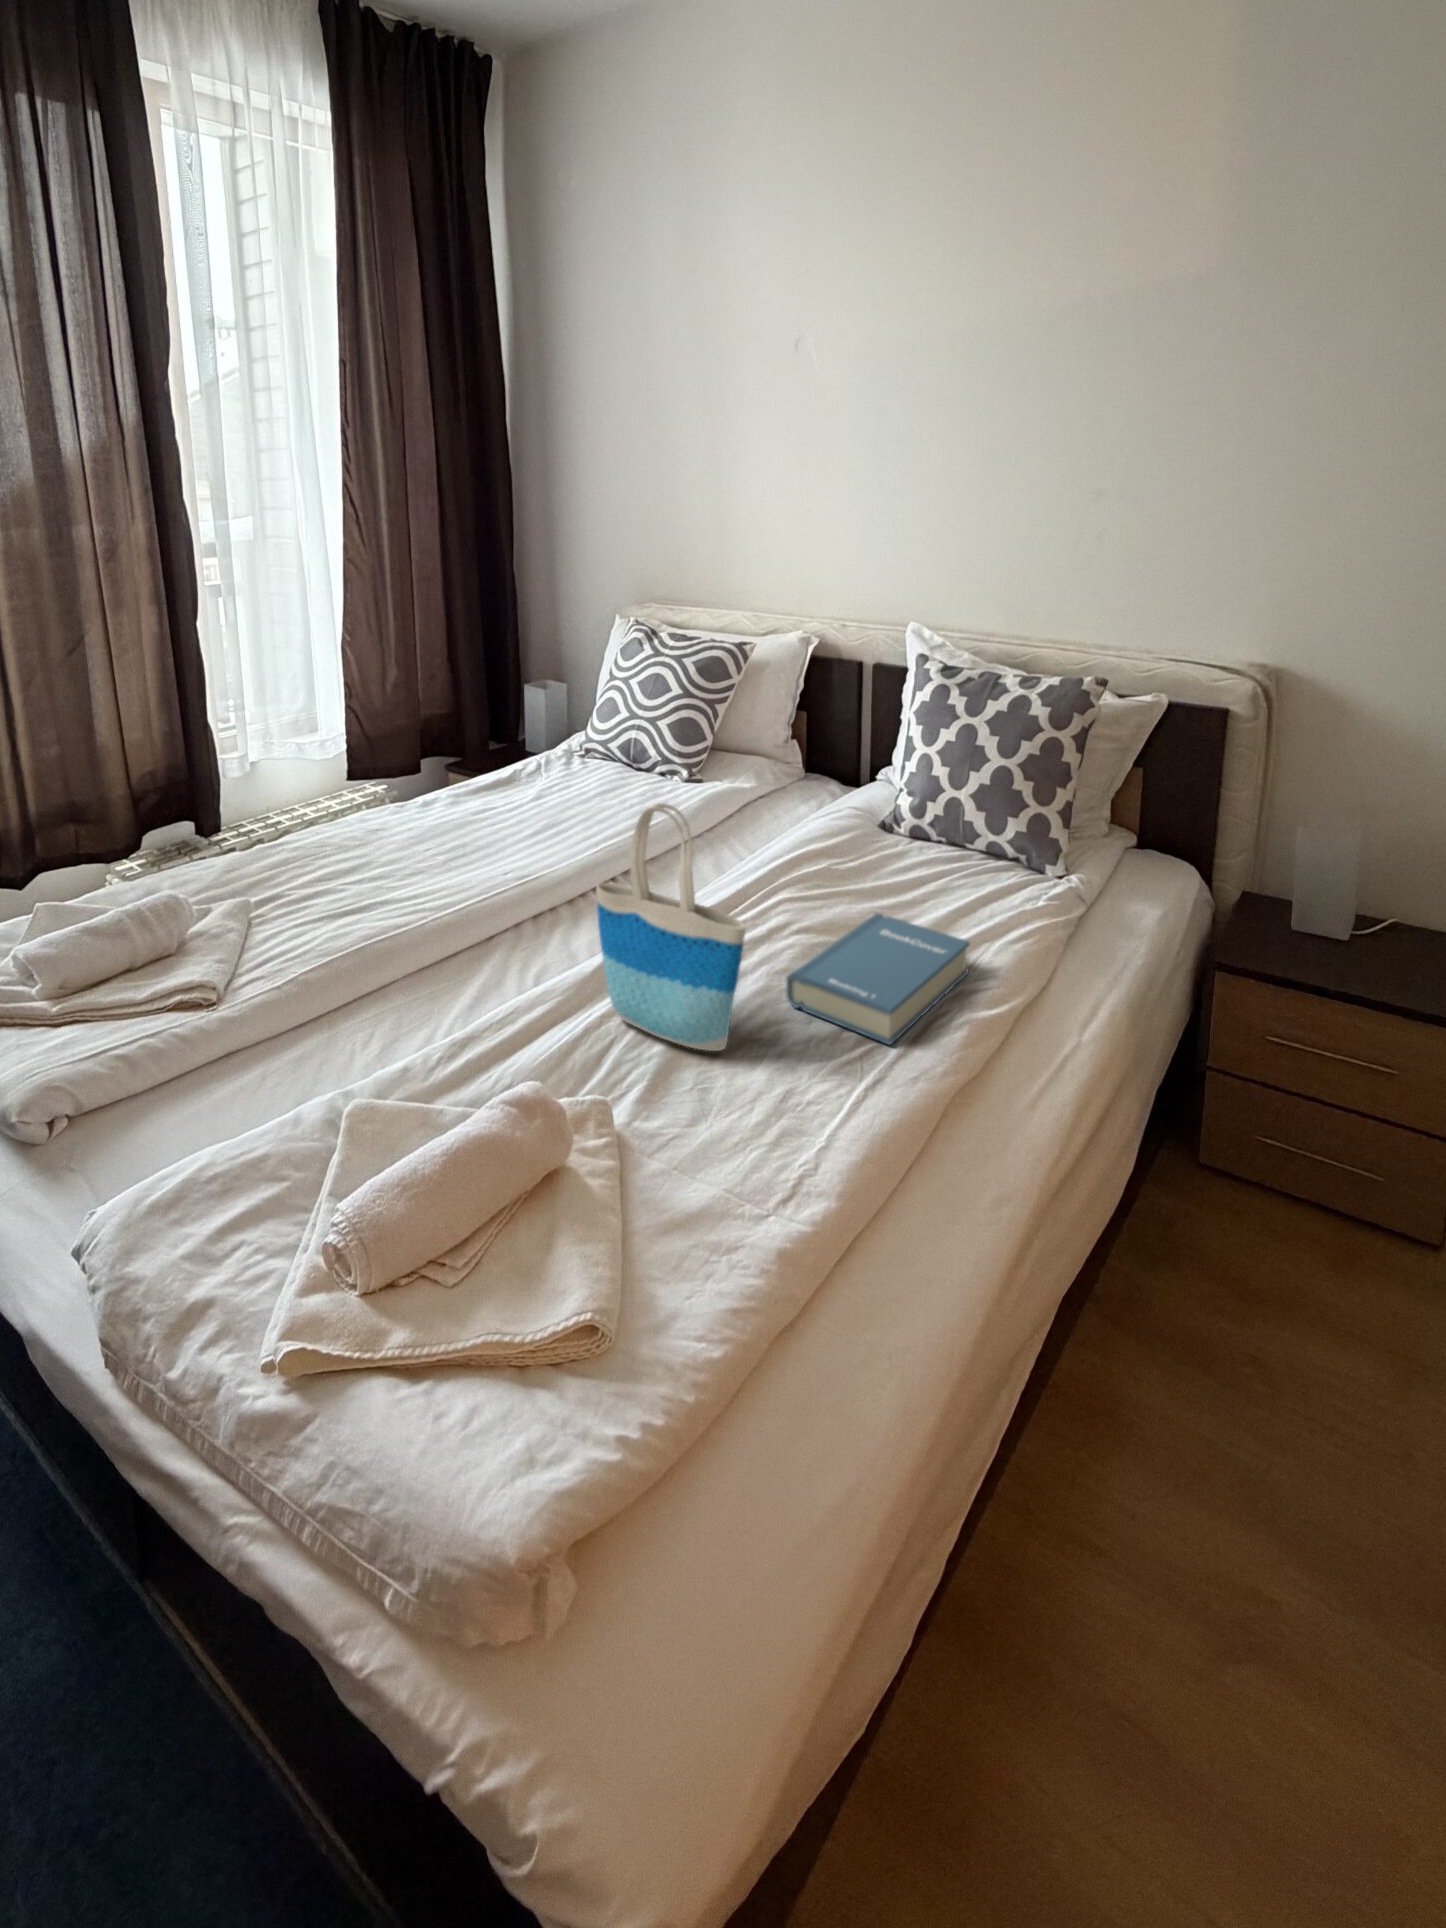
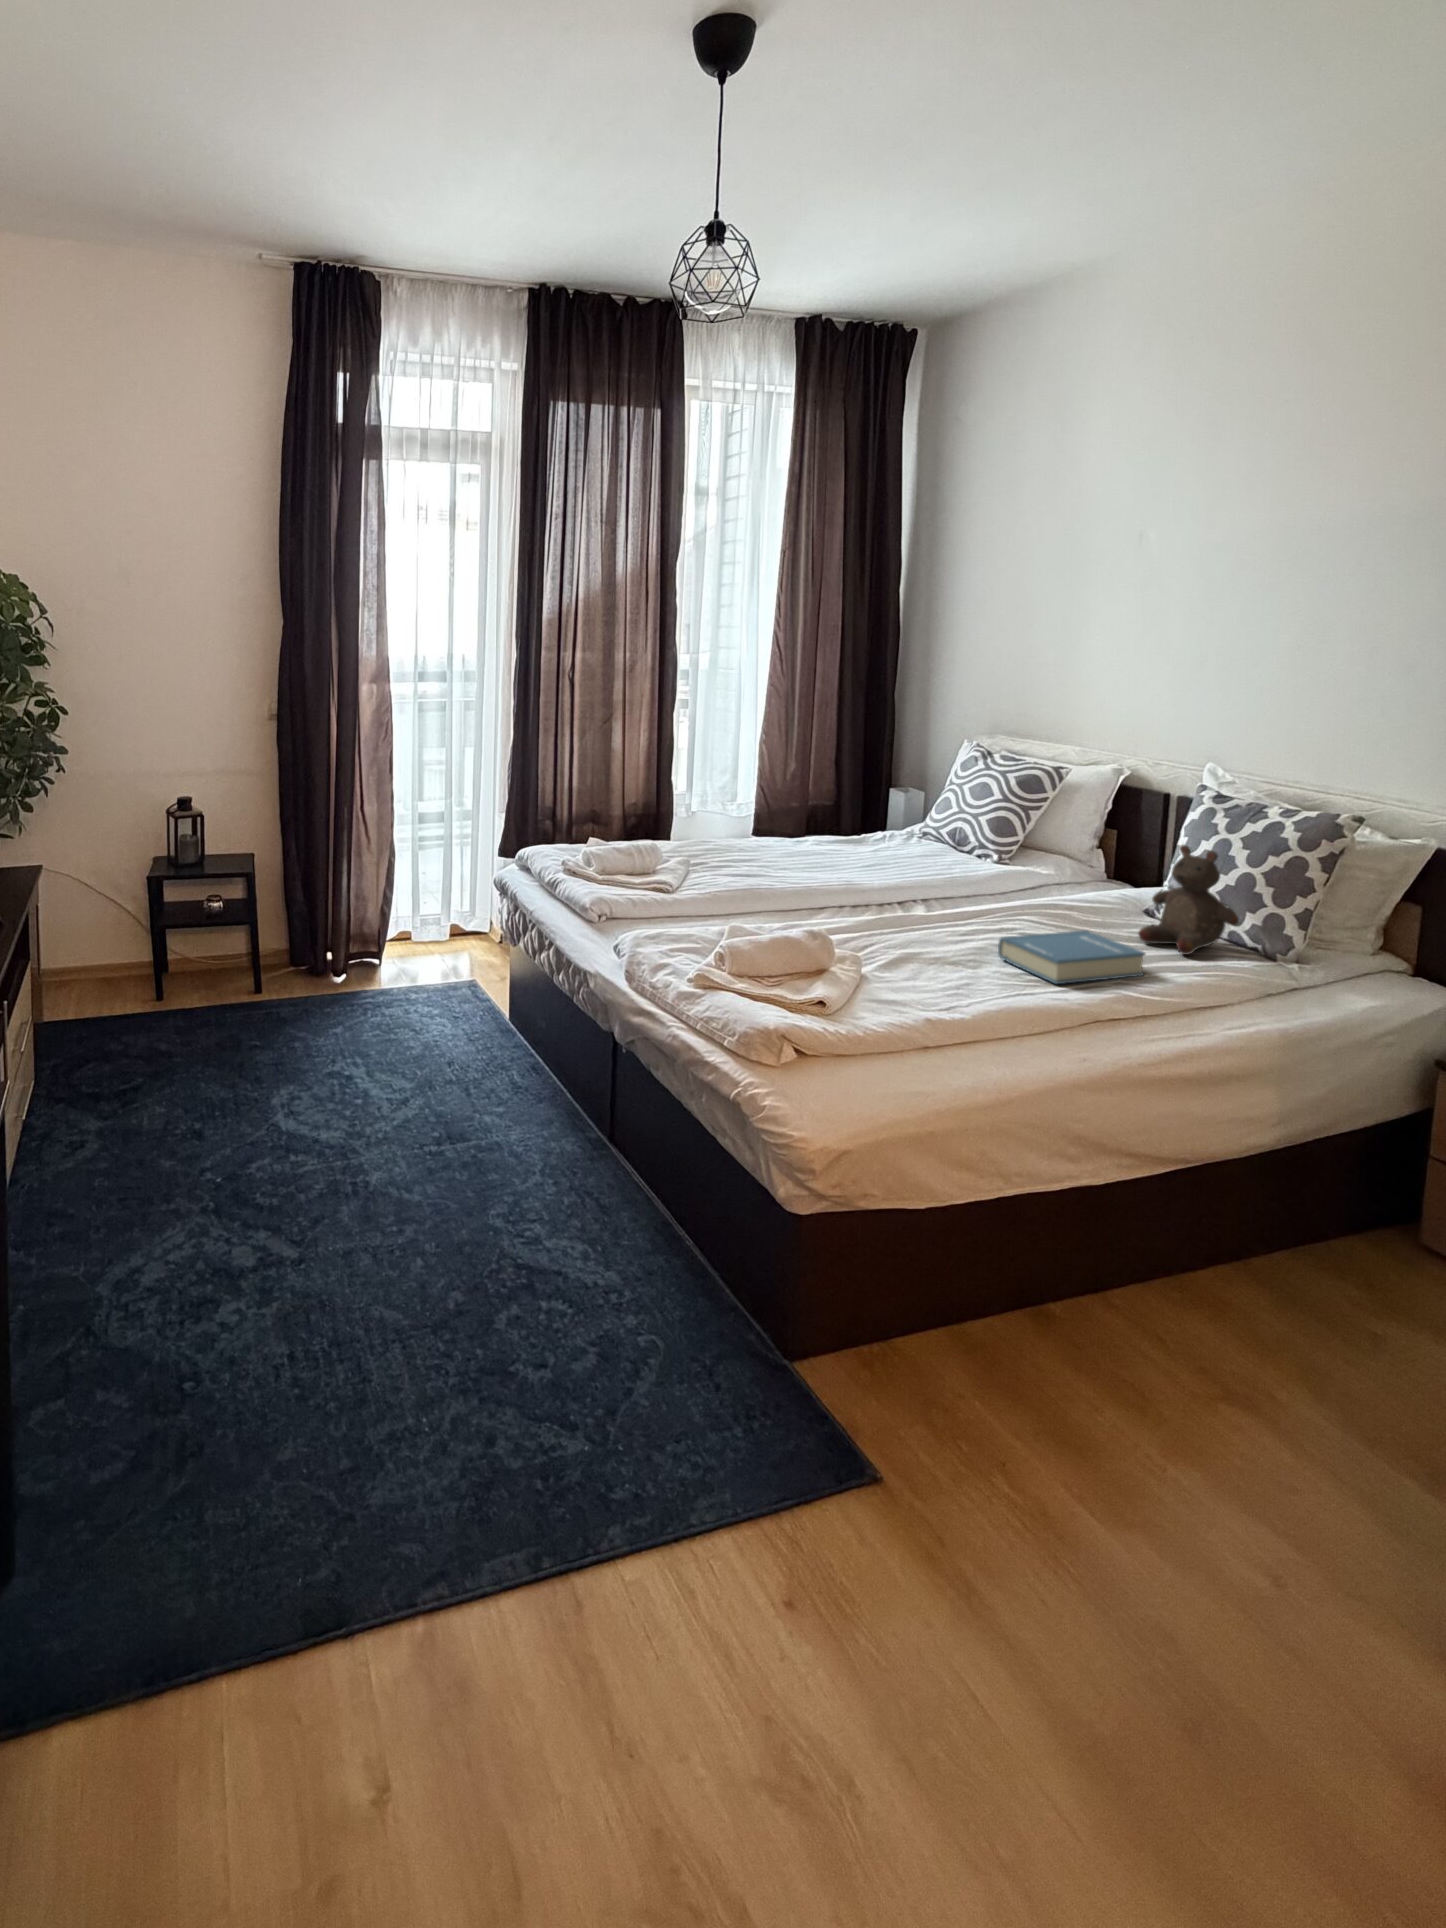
stuffed bear: none [919,754,1029,909] -> present [1138,845,1239,955]
tote bag: present [596,803,746,1051] -> none [881,812,963,962]

